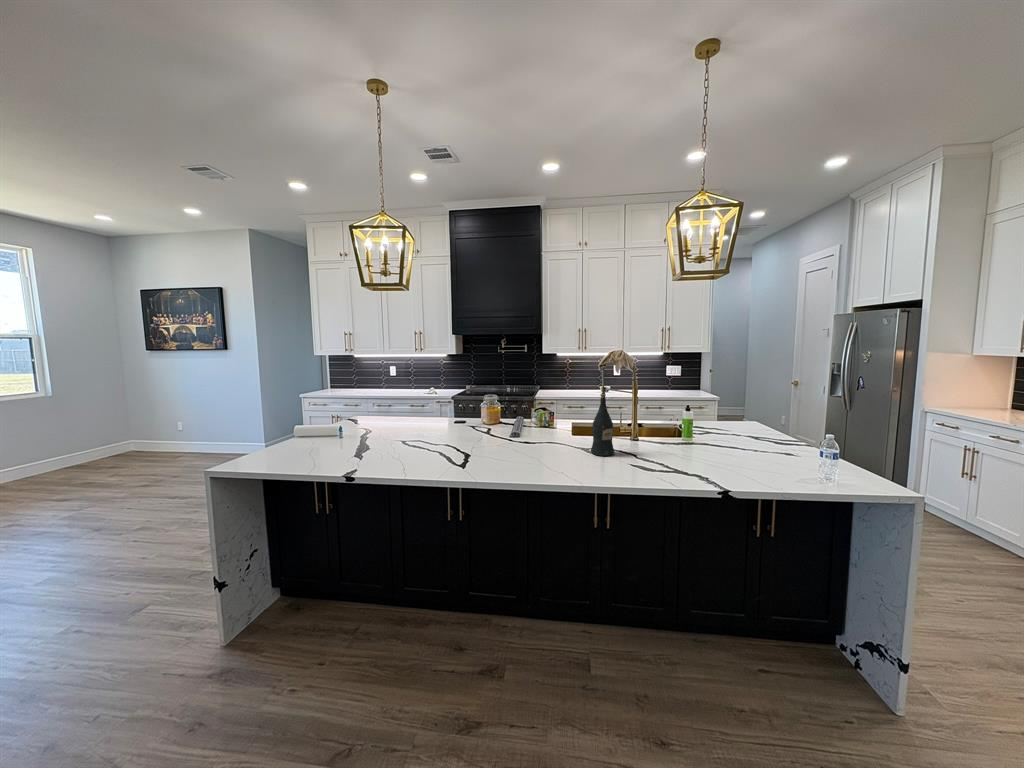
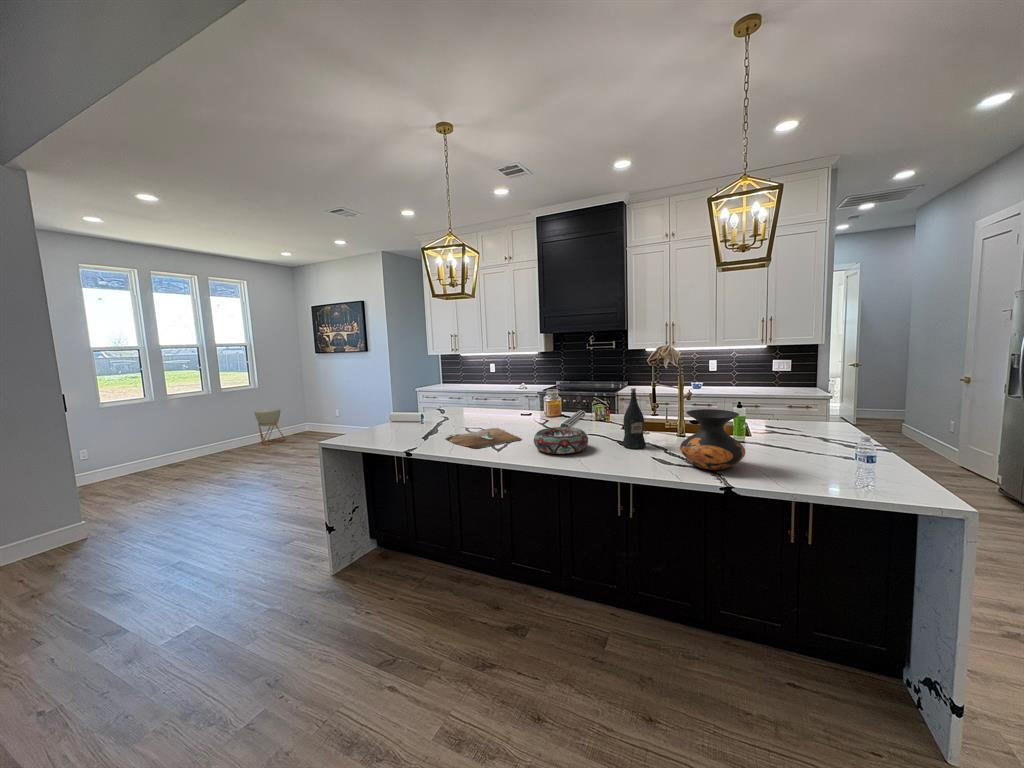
vase: none [661,414,724,474] -> present [680,409,745,470]
planter: none [47,424,99,475] -> present [254,409,285,445]
decorative bowl: none [502,437,561,466] -> present [534,427,588,454]
cutting board: none [387,440,479,466] -> present [446,428,521,449]

